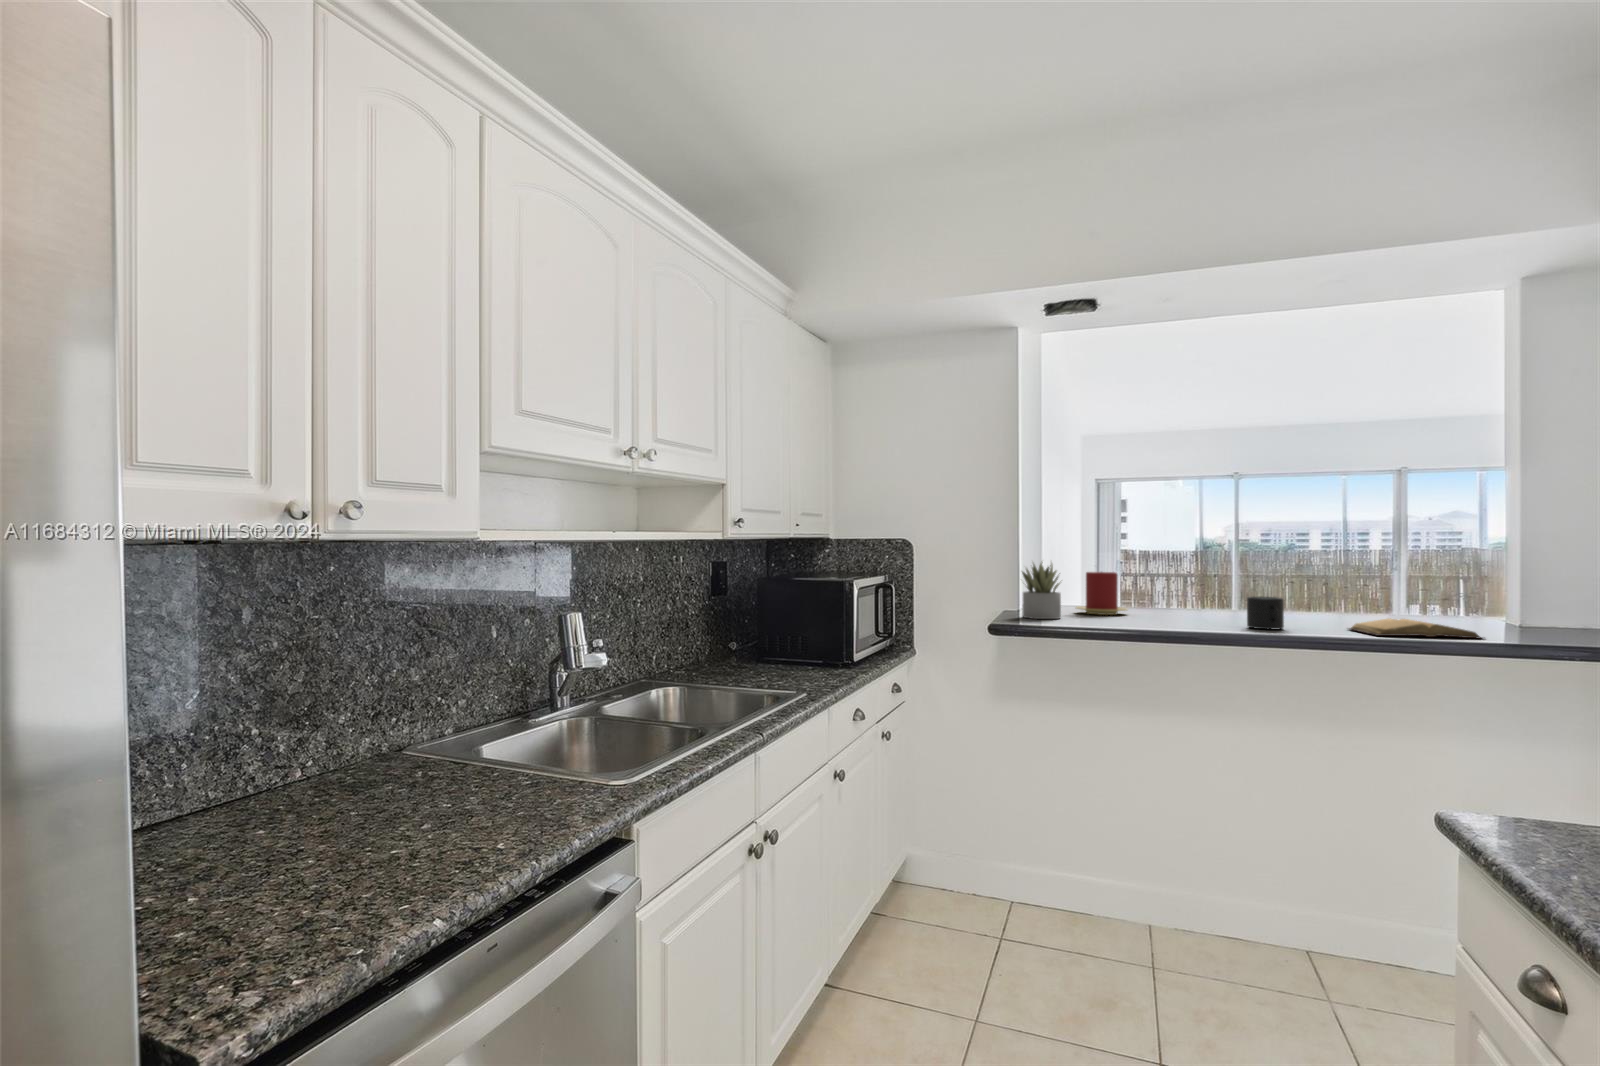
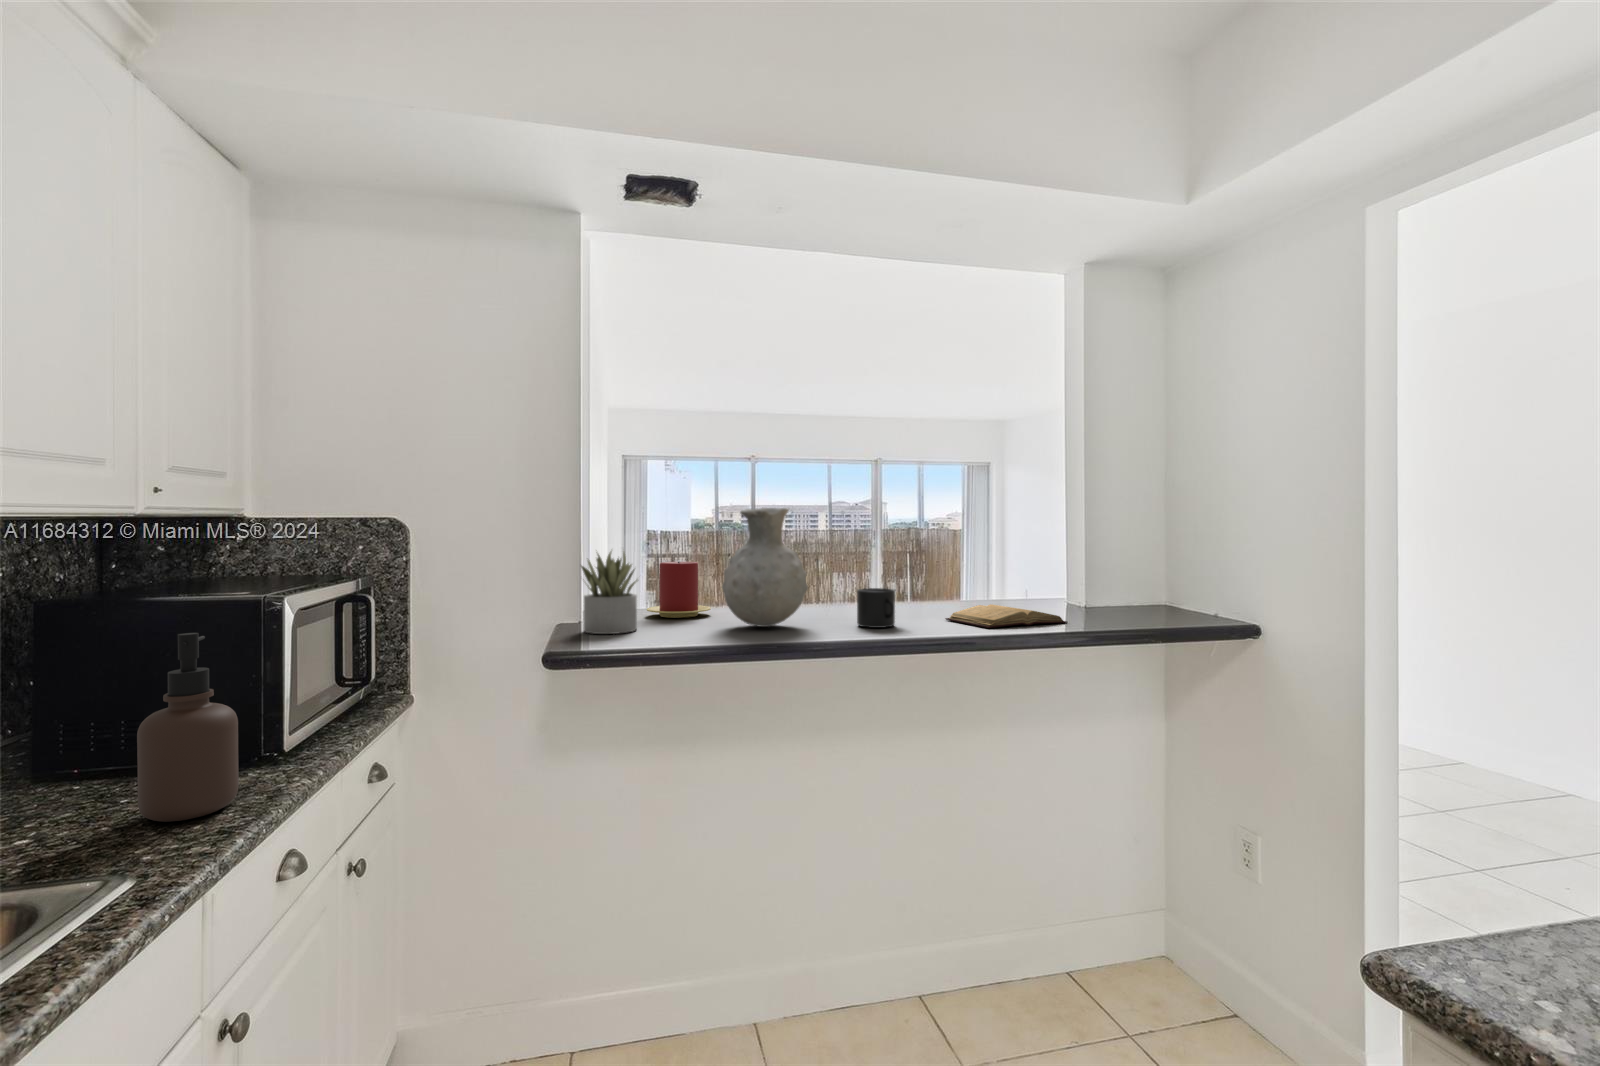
vase: none [1126,529,1200,623] -> present [722,508,808,627]
soap dispenser: none [802,593,839,680] -> present [137,633,239,822]

